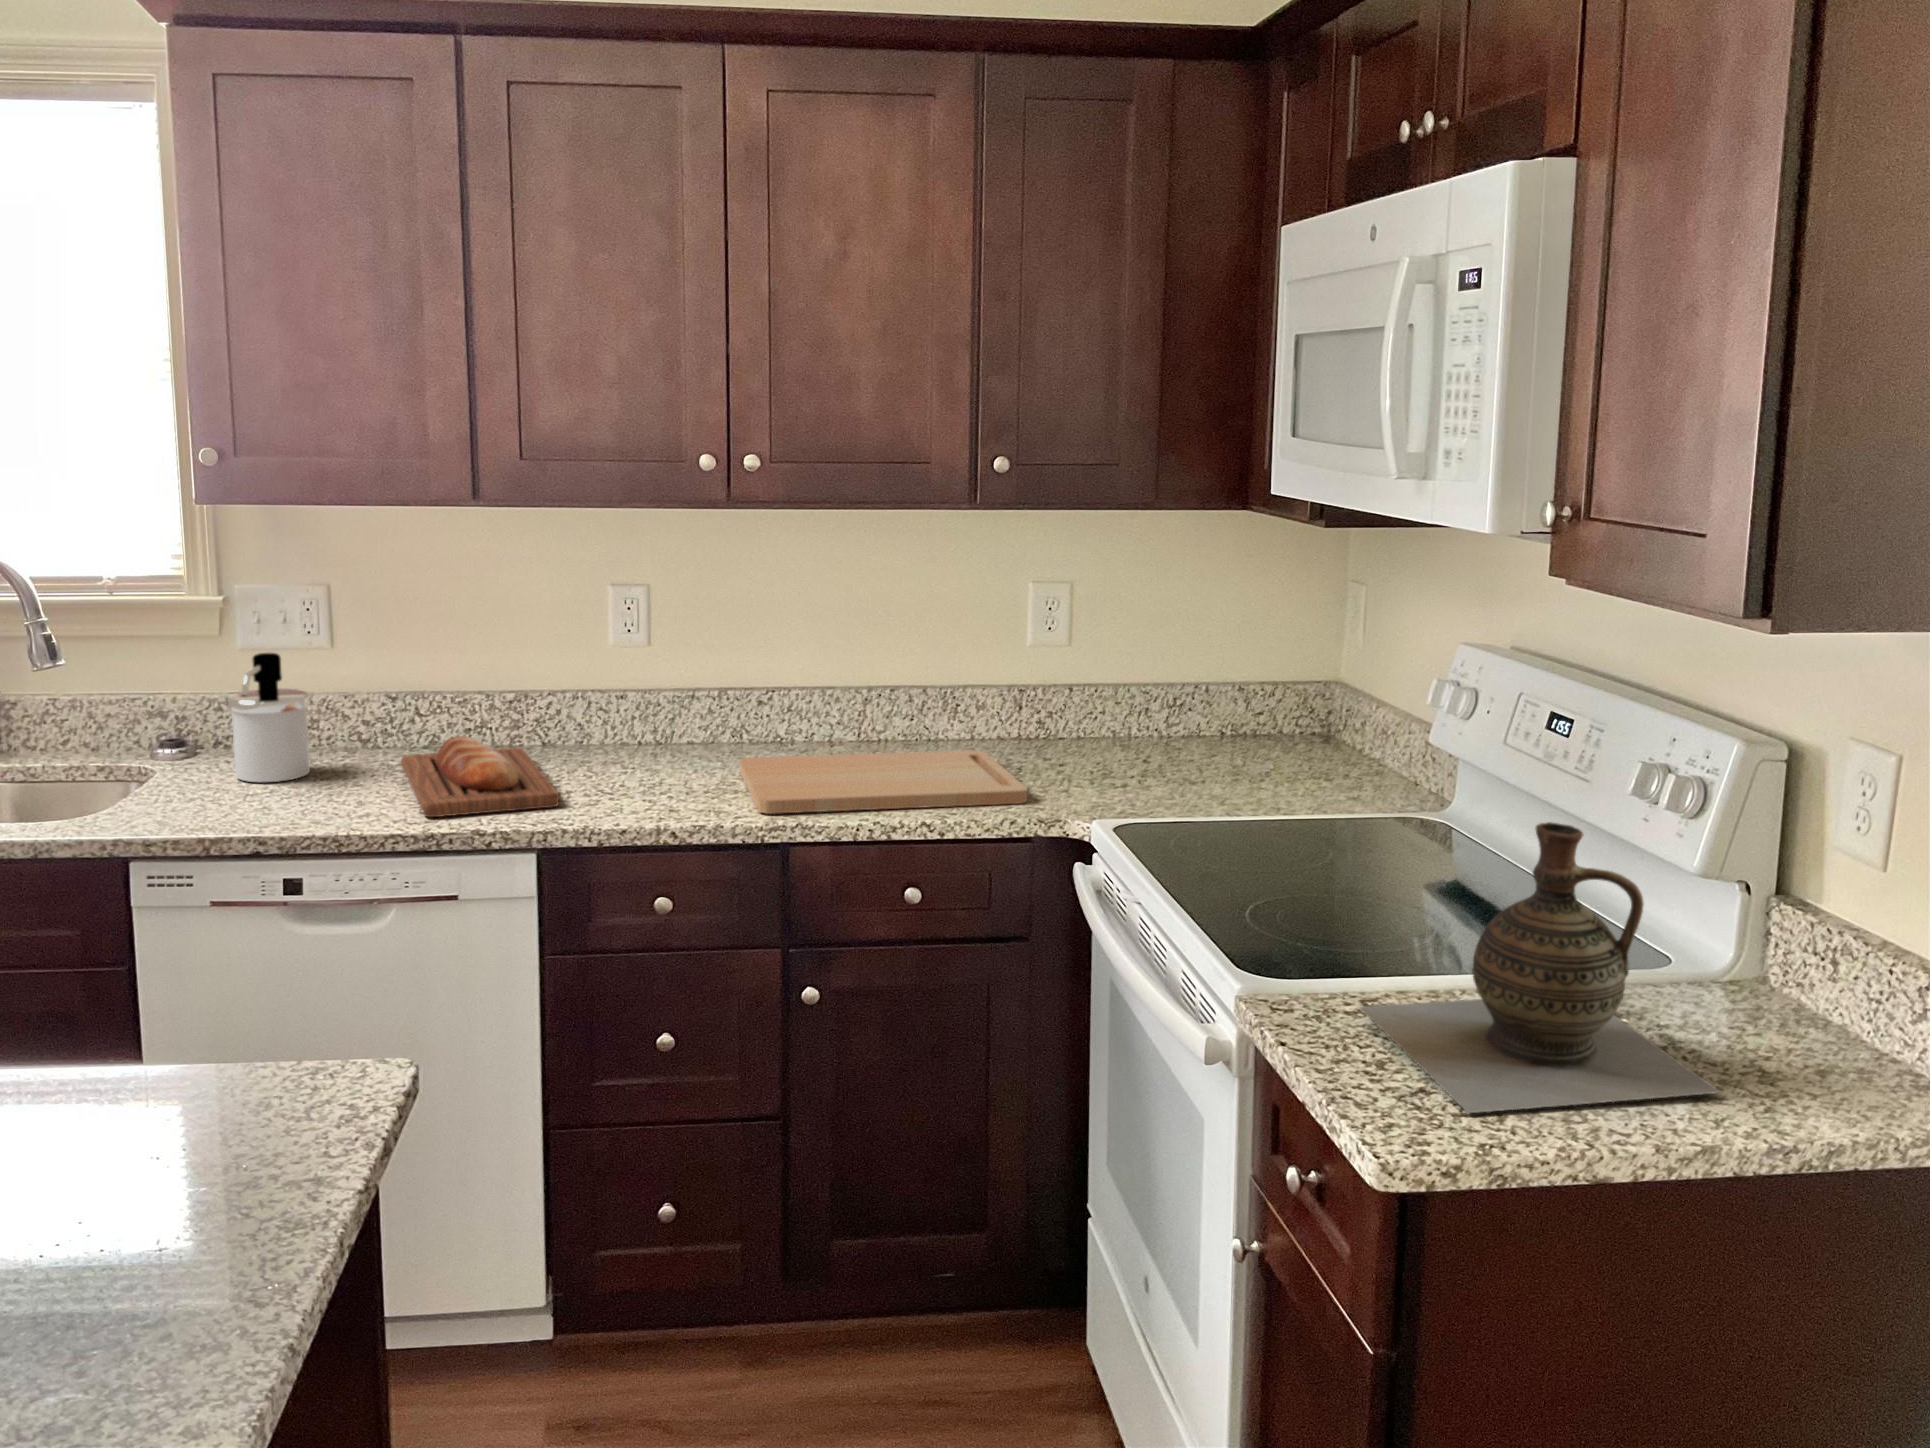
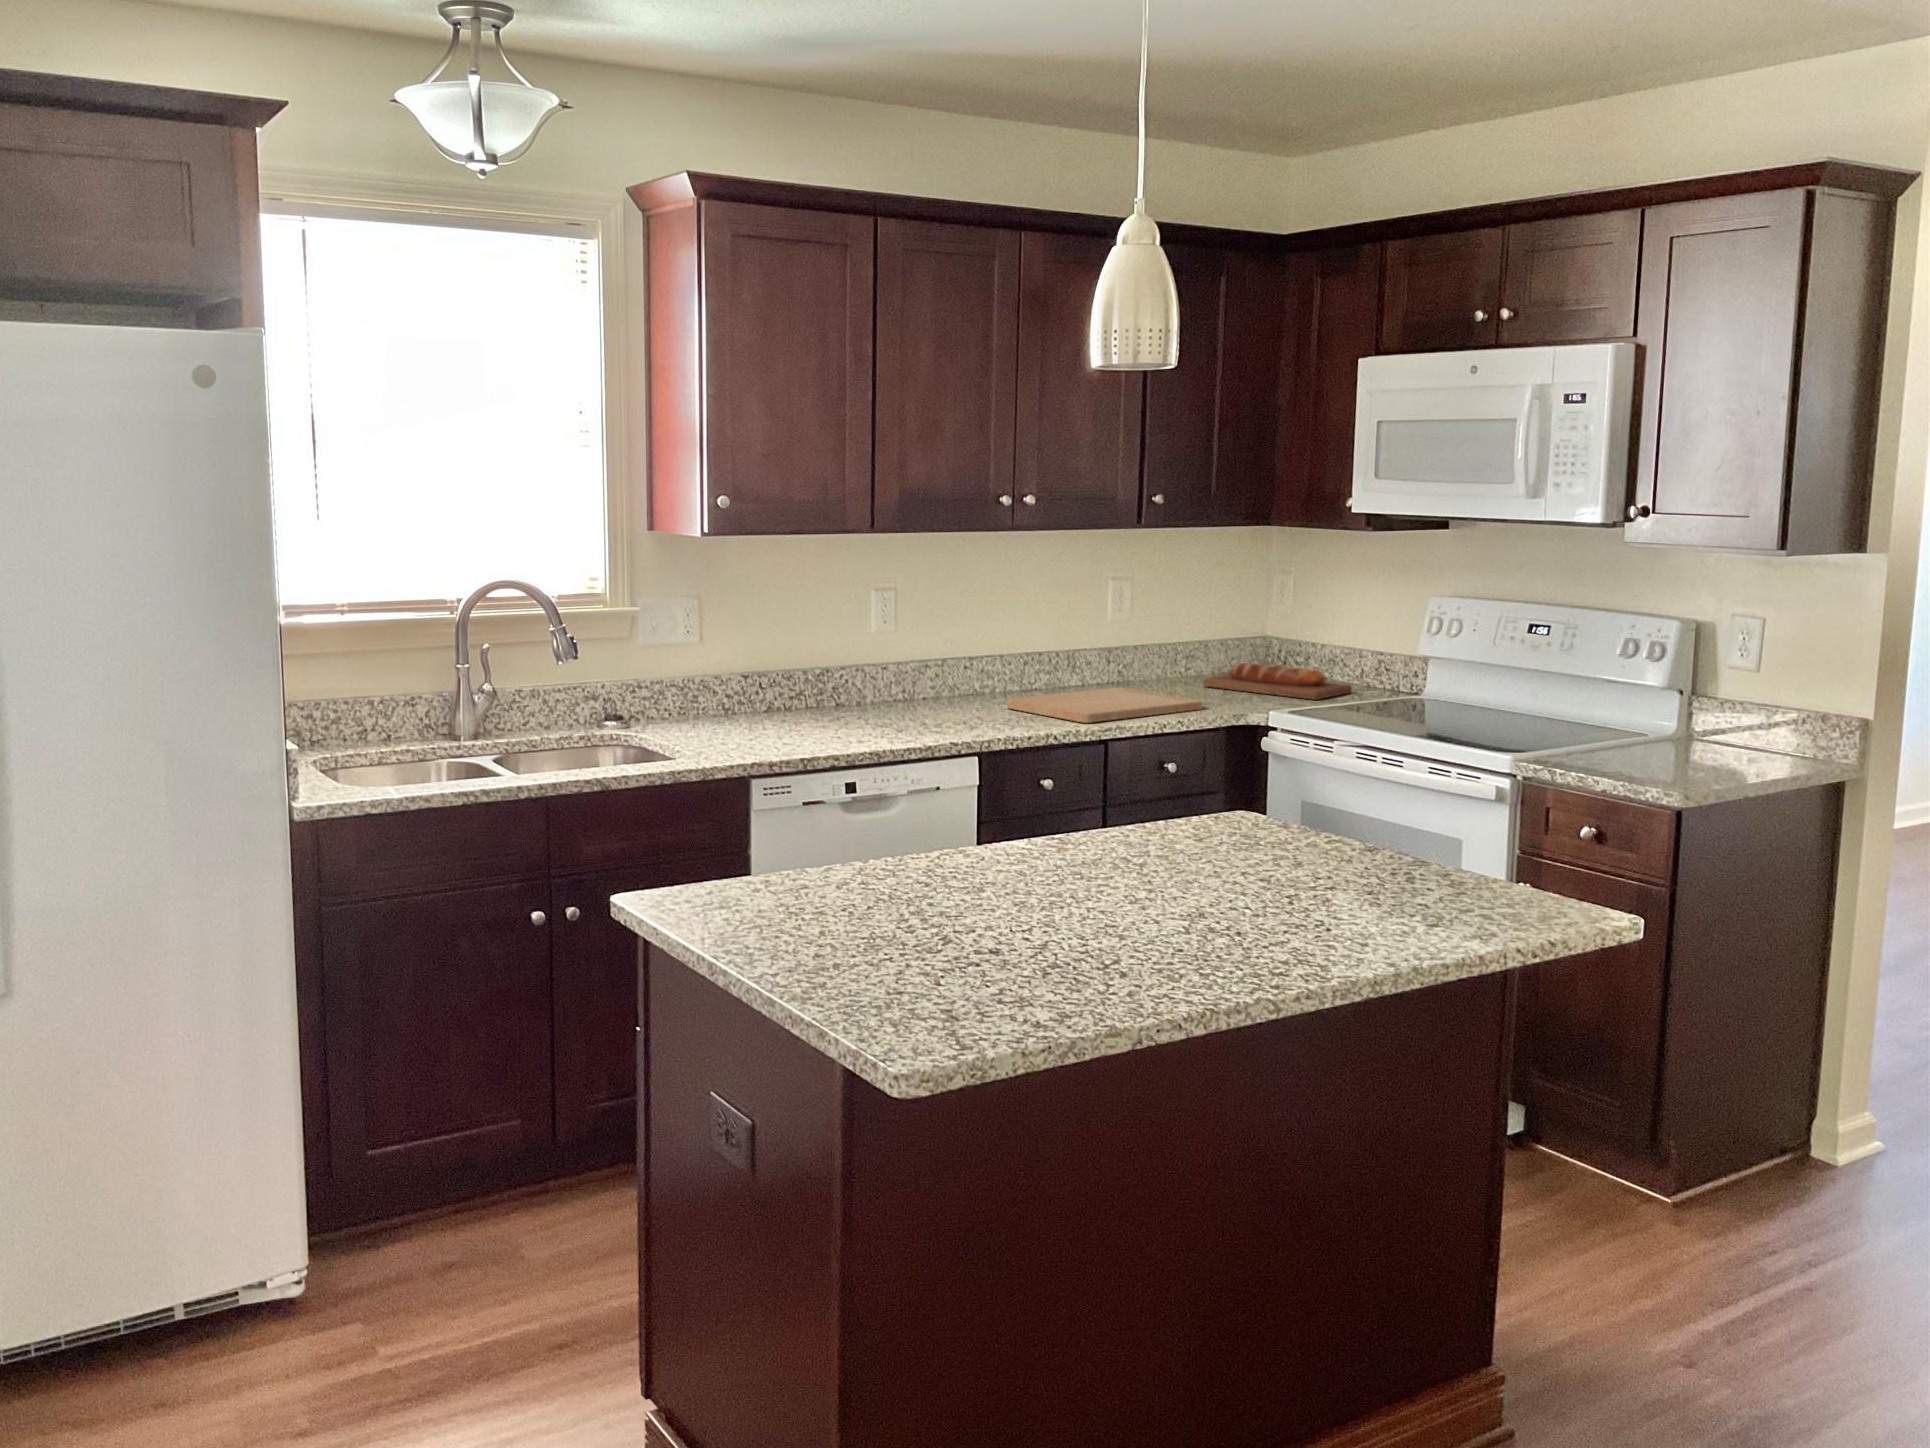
soap dispenser: present [228,653,310,782] -> none [698,642,754,734]
bread loaf: present [401,736,559,817] -> present [1203,663,1352,700]
ceramic jug: present [1359,822,1720,1113] -> none [1551,655,1717,777]

